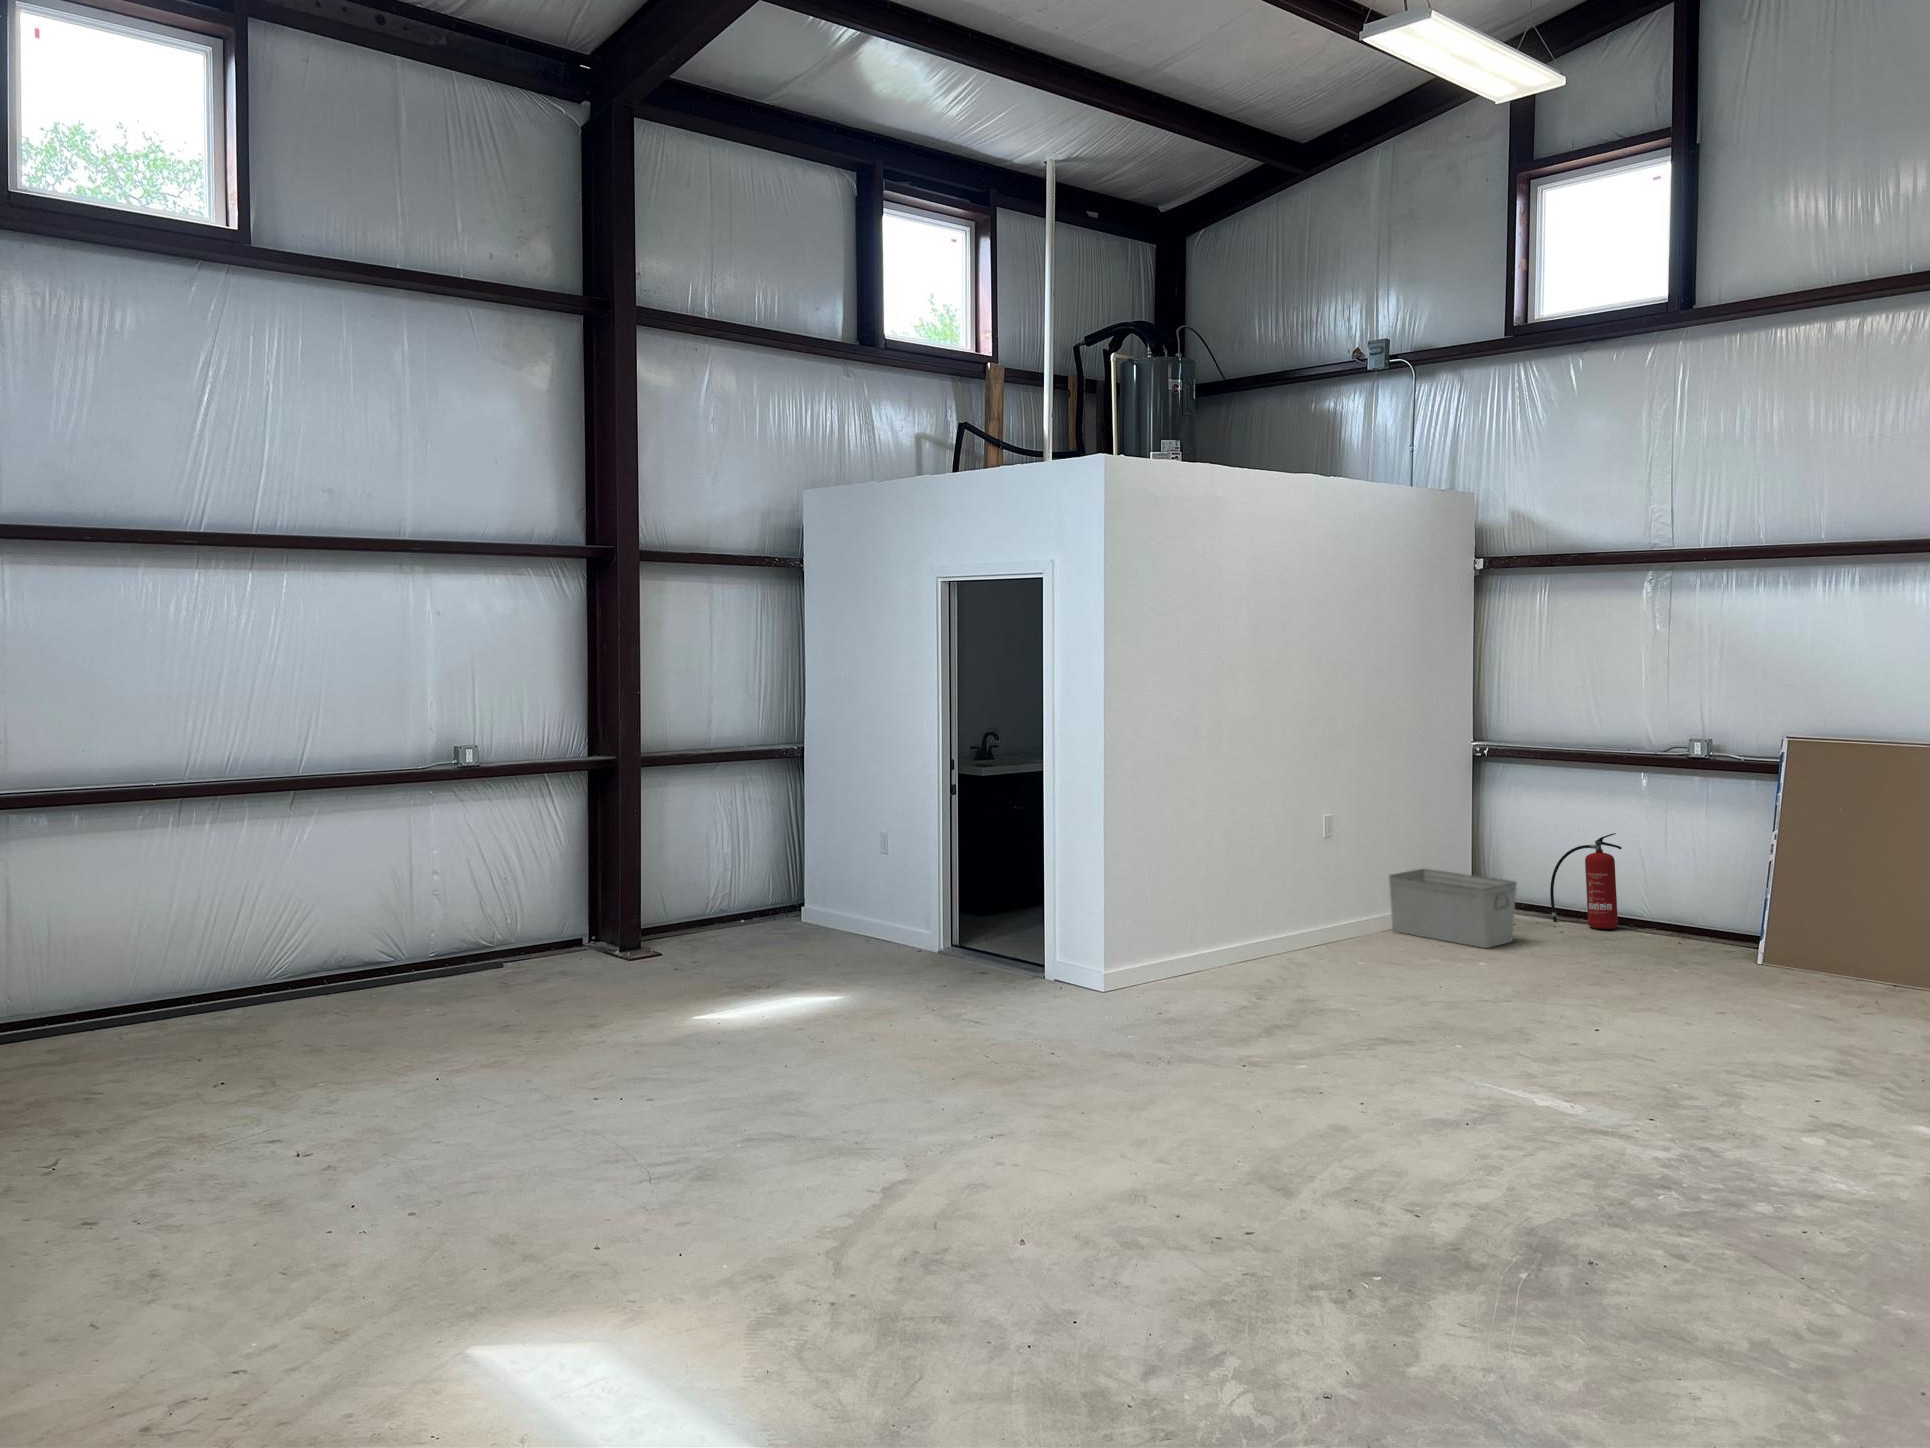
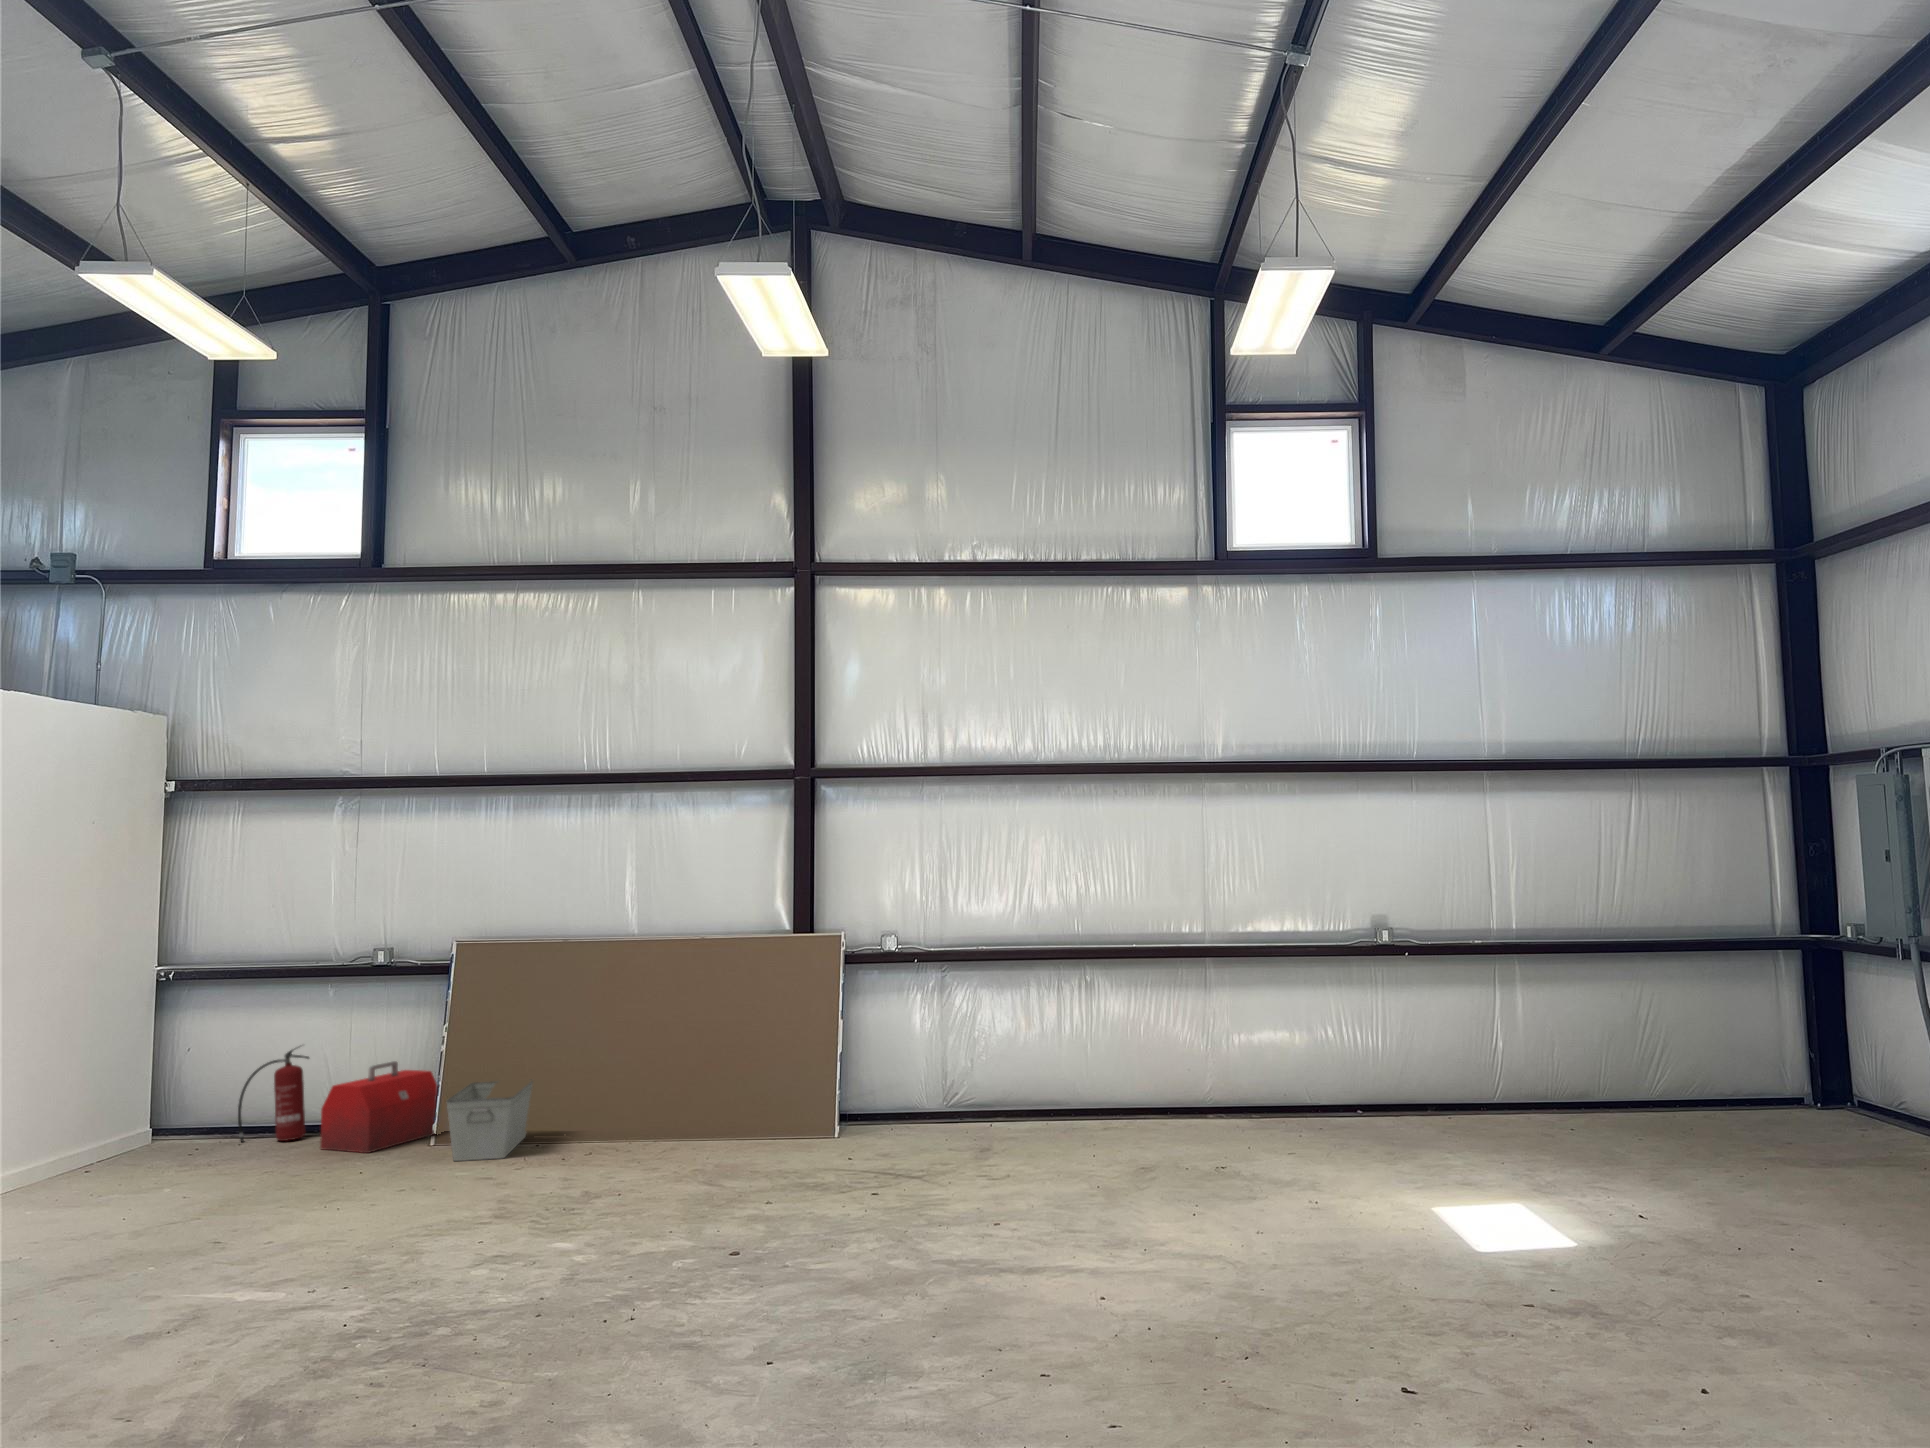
toolbox: none [1634,865,1770,959] -> present [320,1061,437,1153]
storage bin: present [1389,869,1516,948] -> present [447,1081,533,1161]

